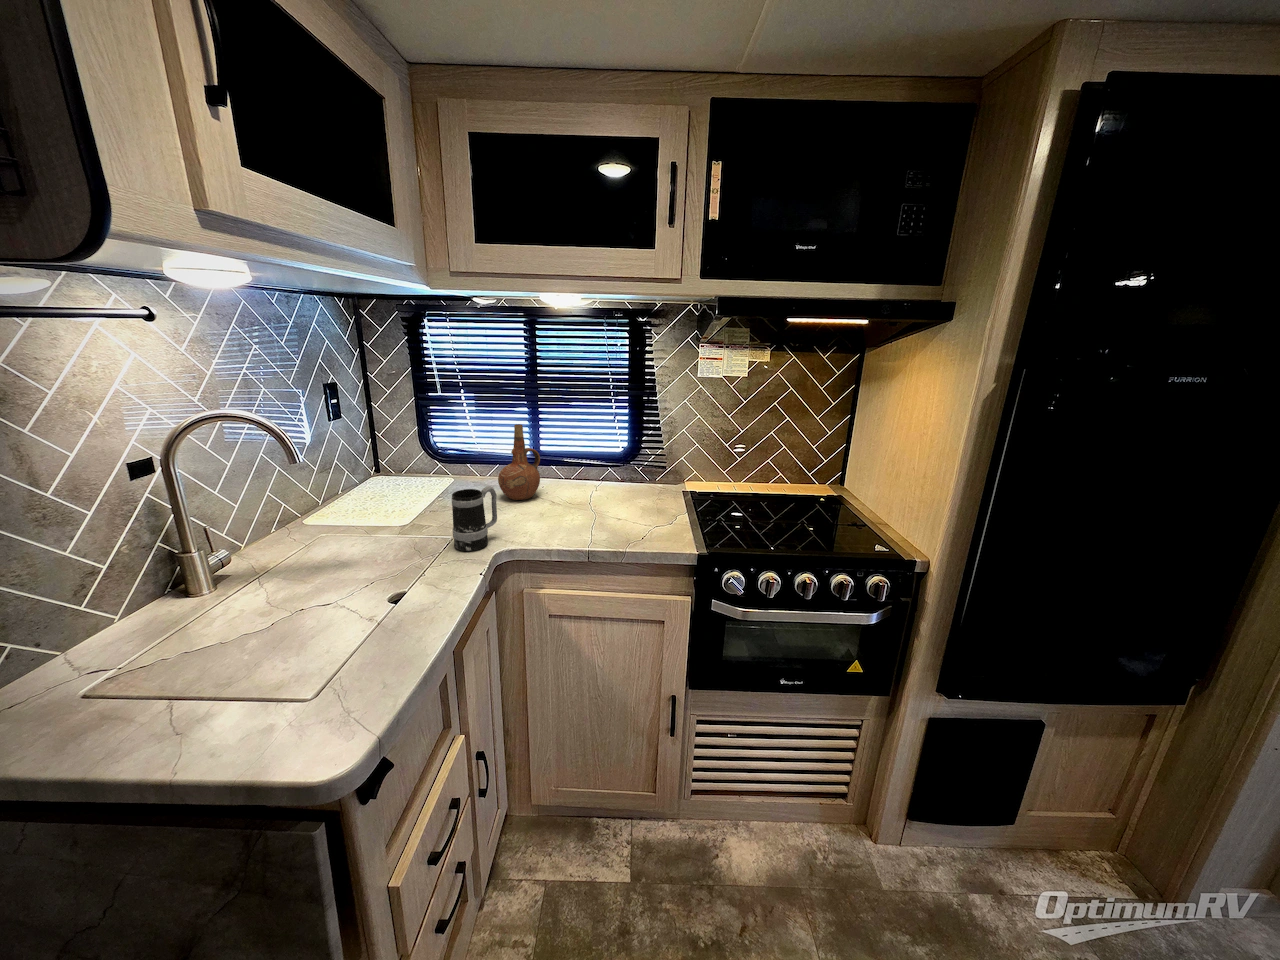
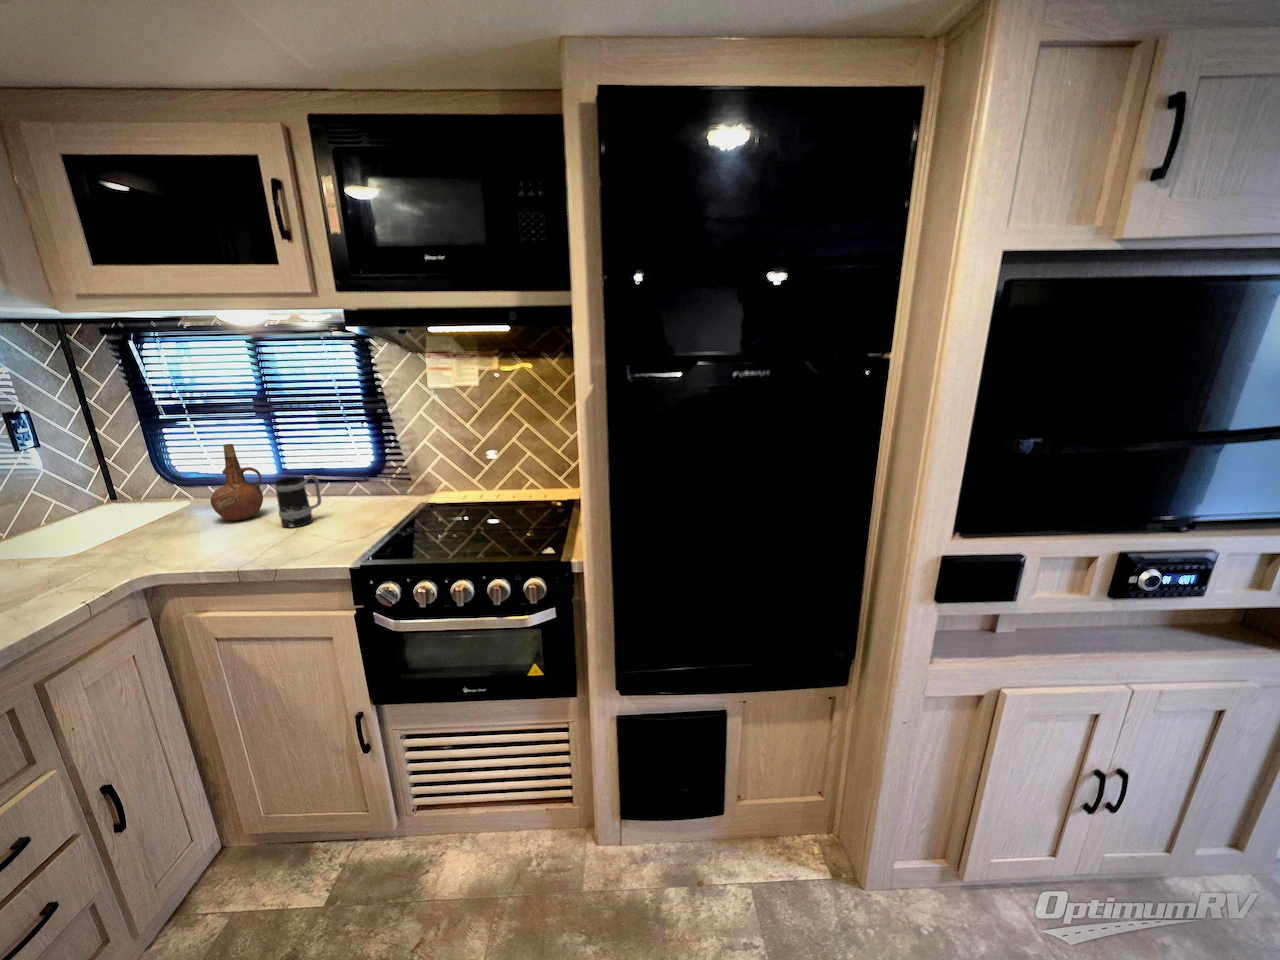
mug: present [452,486,497,551] -> present [275,475,321,528]

